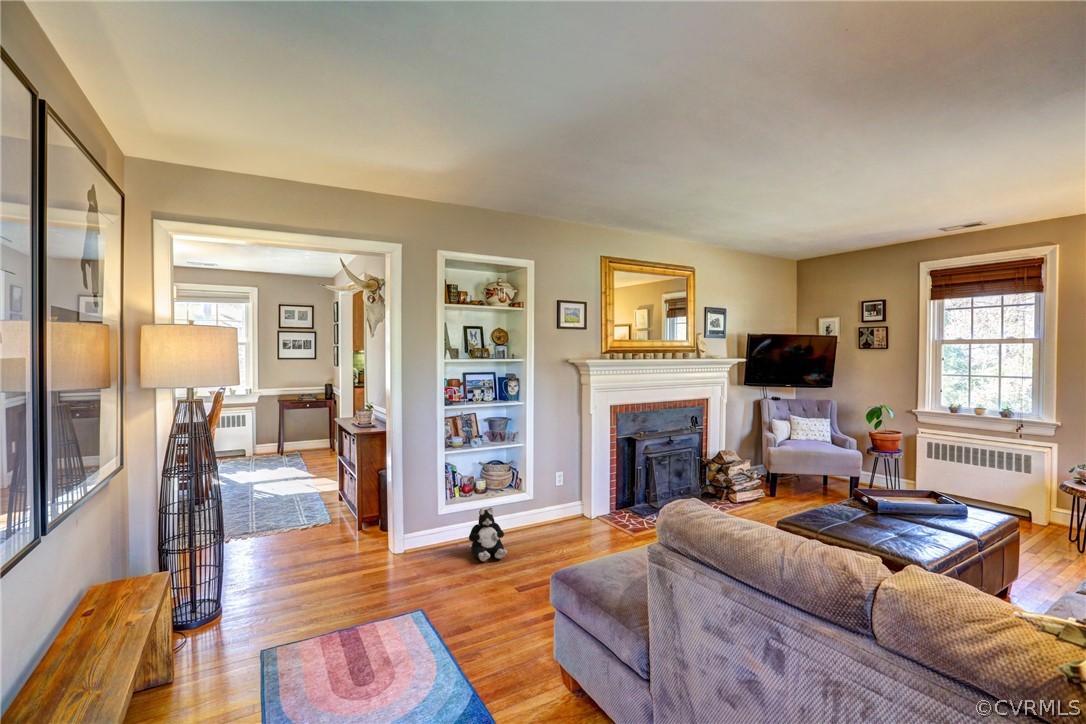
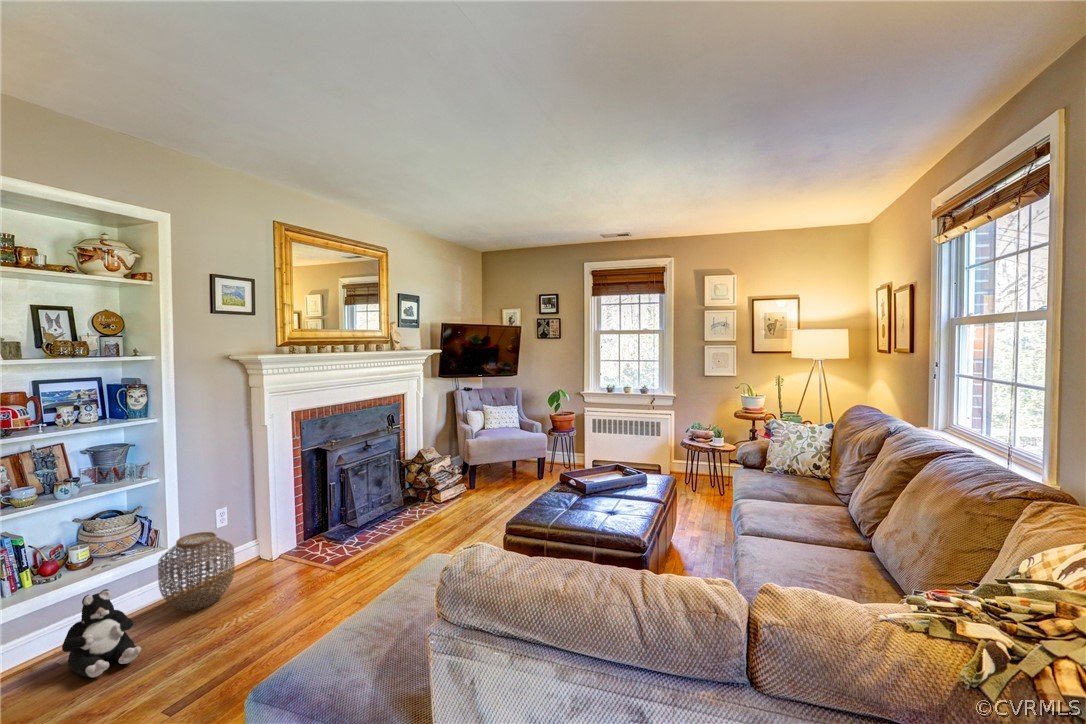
woven basket: none [520,485,565,538] -> present [158,532,235,611]

